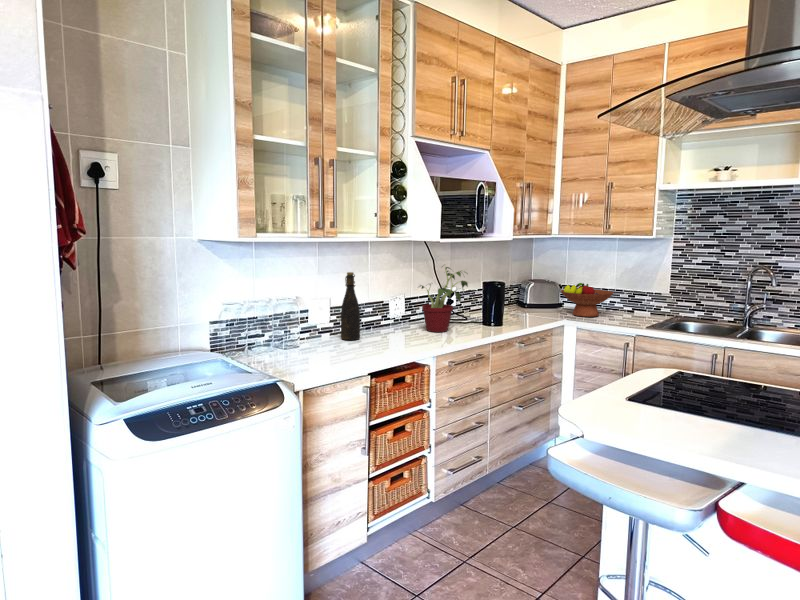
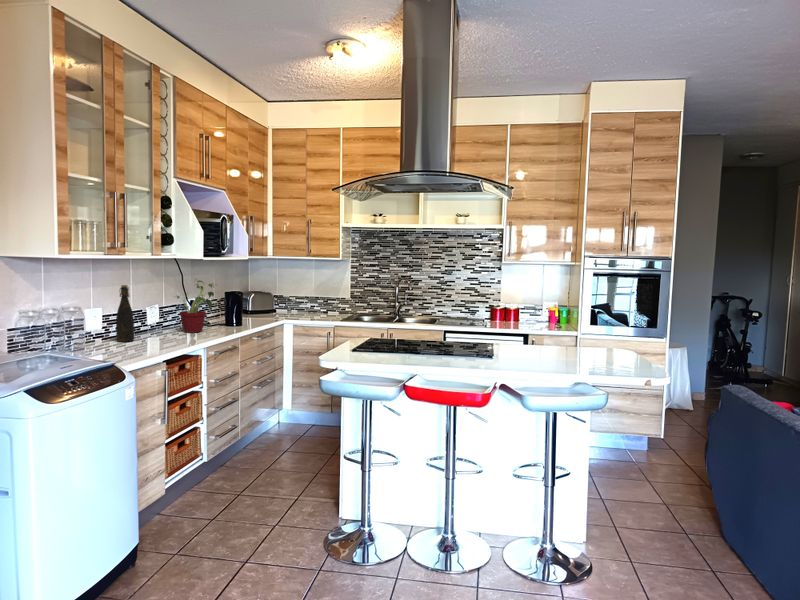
fruit bowl: present [561,283,614,317] -> none [276,293,315,318]

